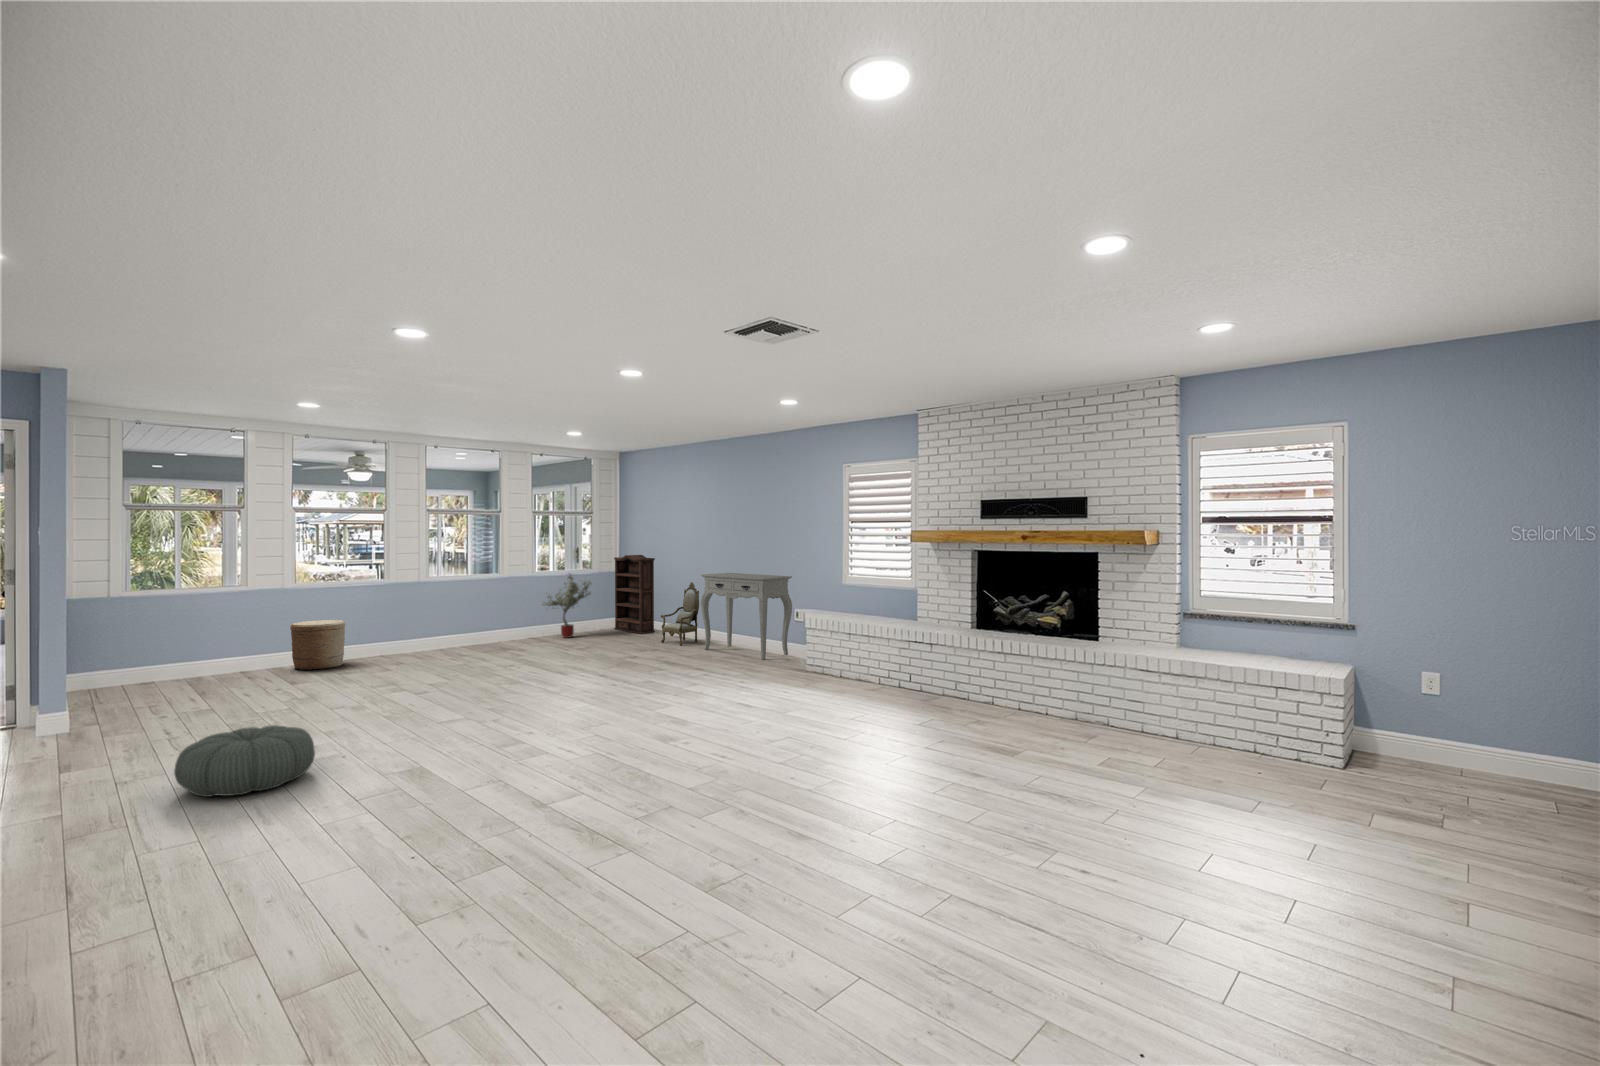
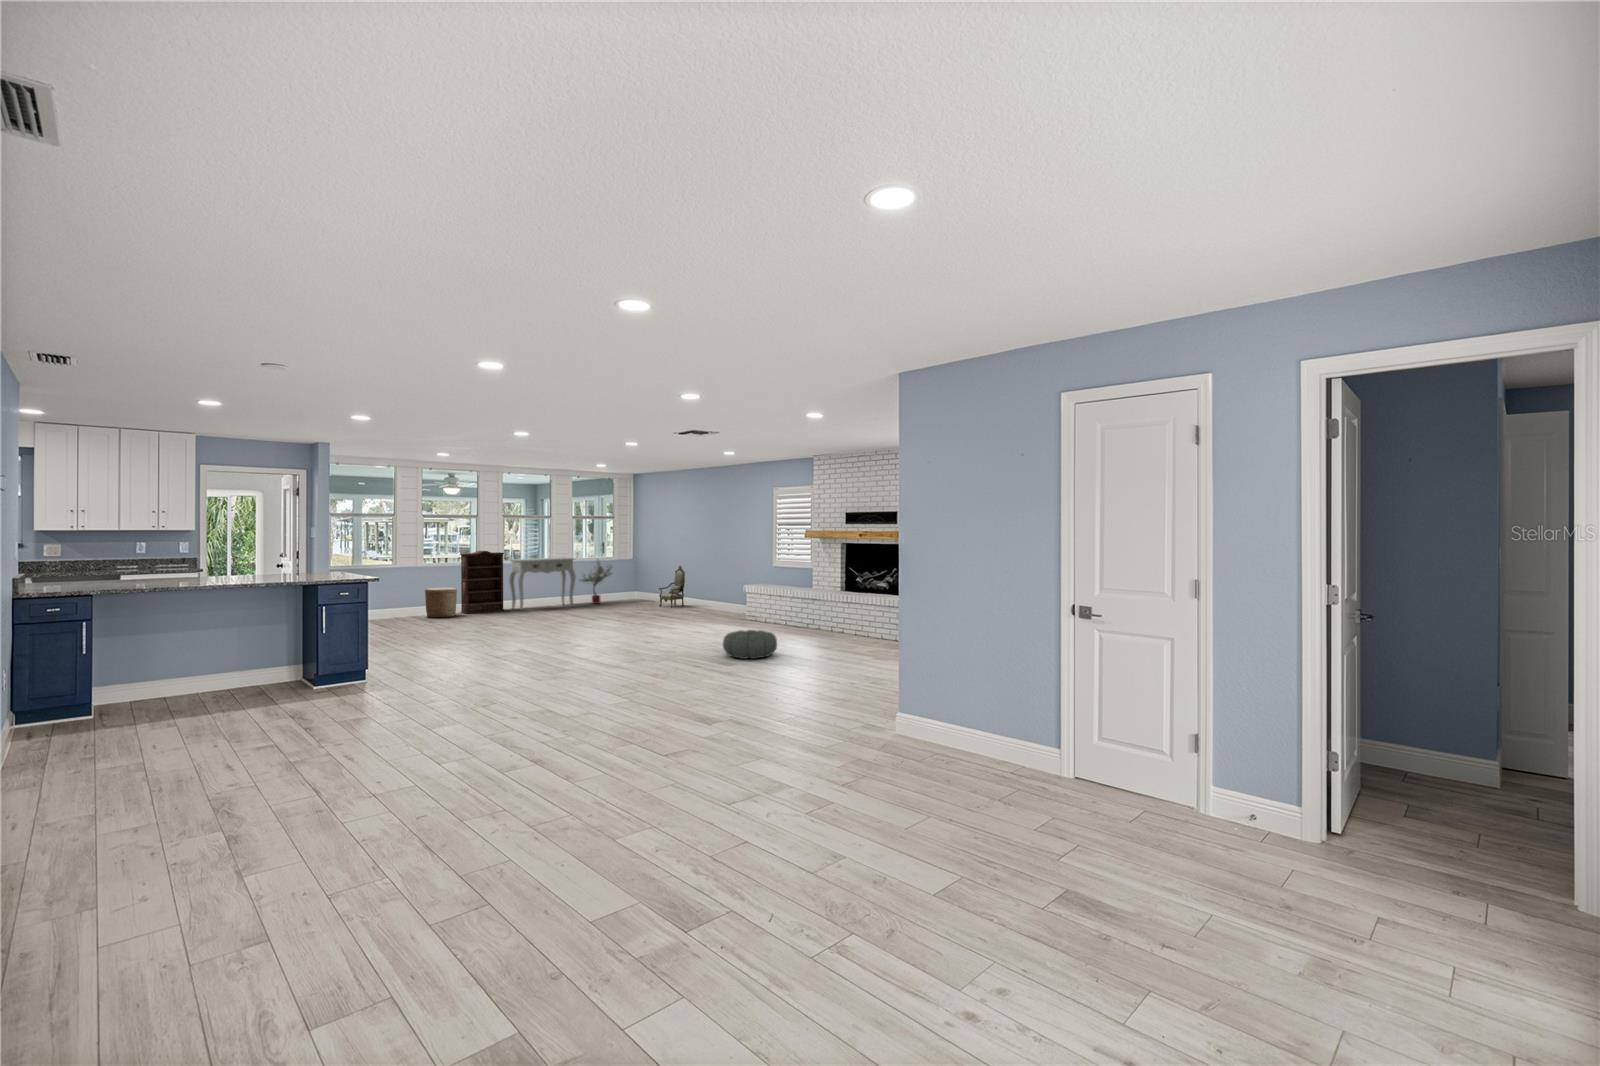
bookshelf: present [614,555,655,634] -> present [460,551,504,614]
console table: present [701,573,792,659] -> present [509,558,576,611]
pouf: present [174,725,315,797] -> present [723,630,777,659]

